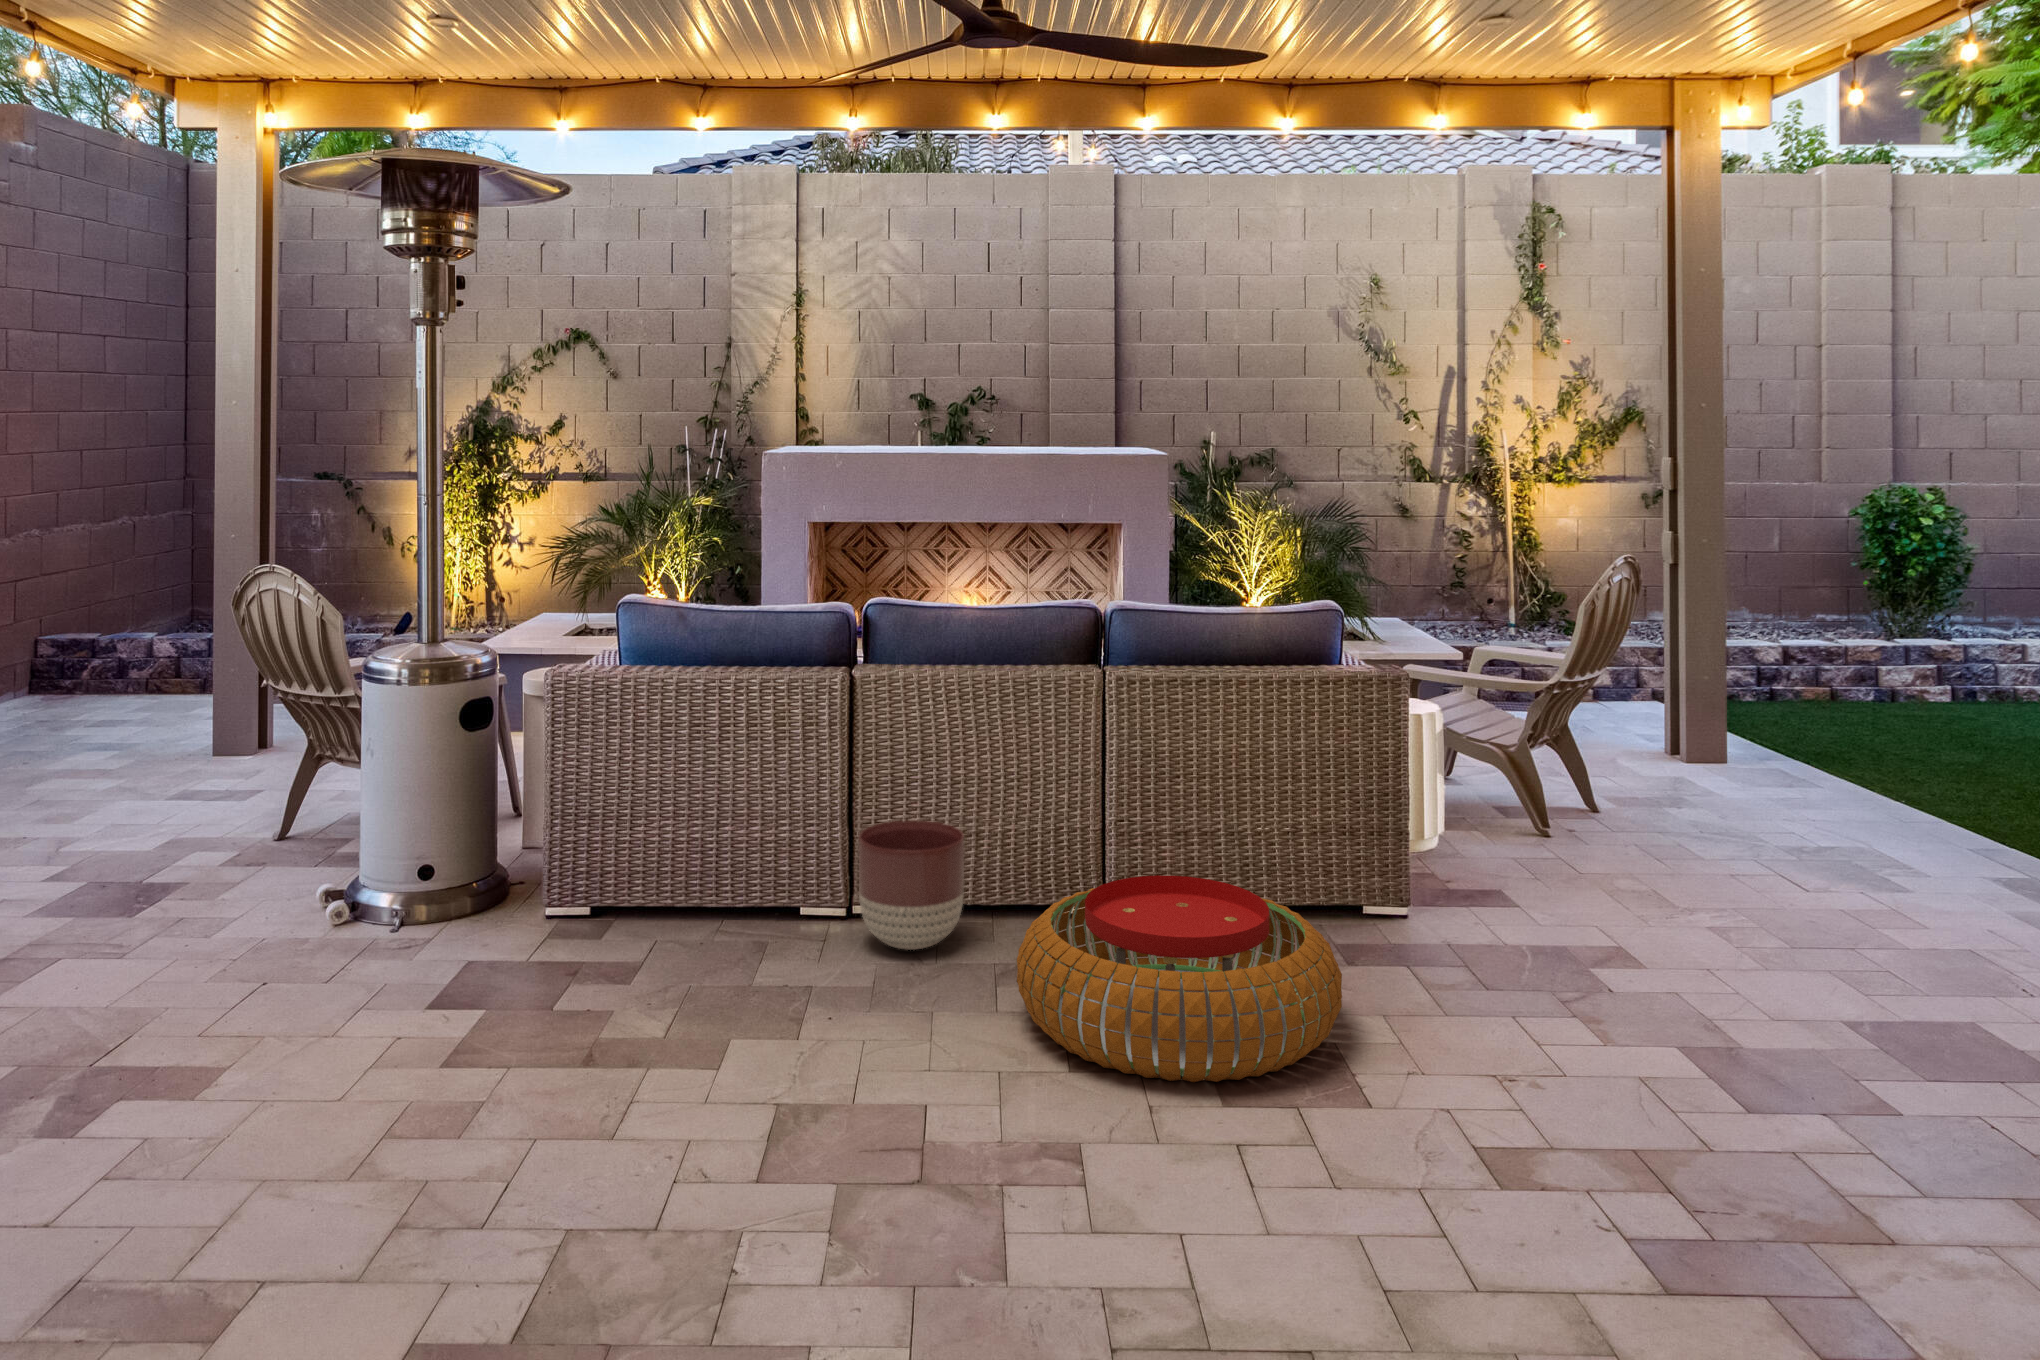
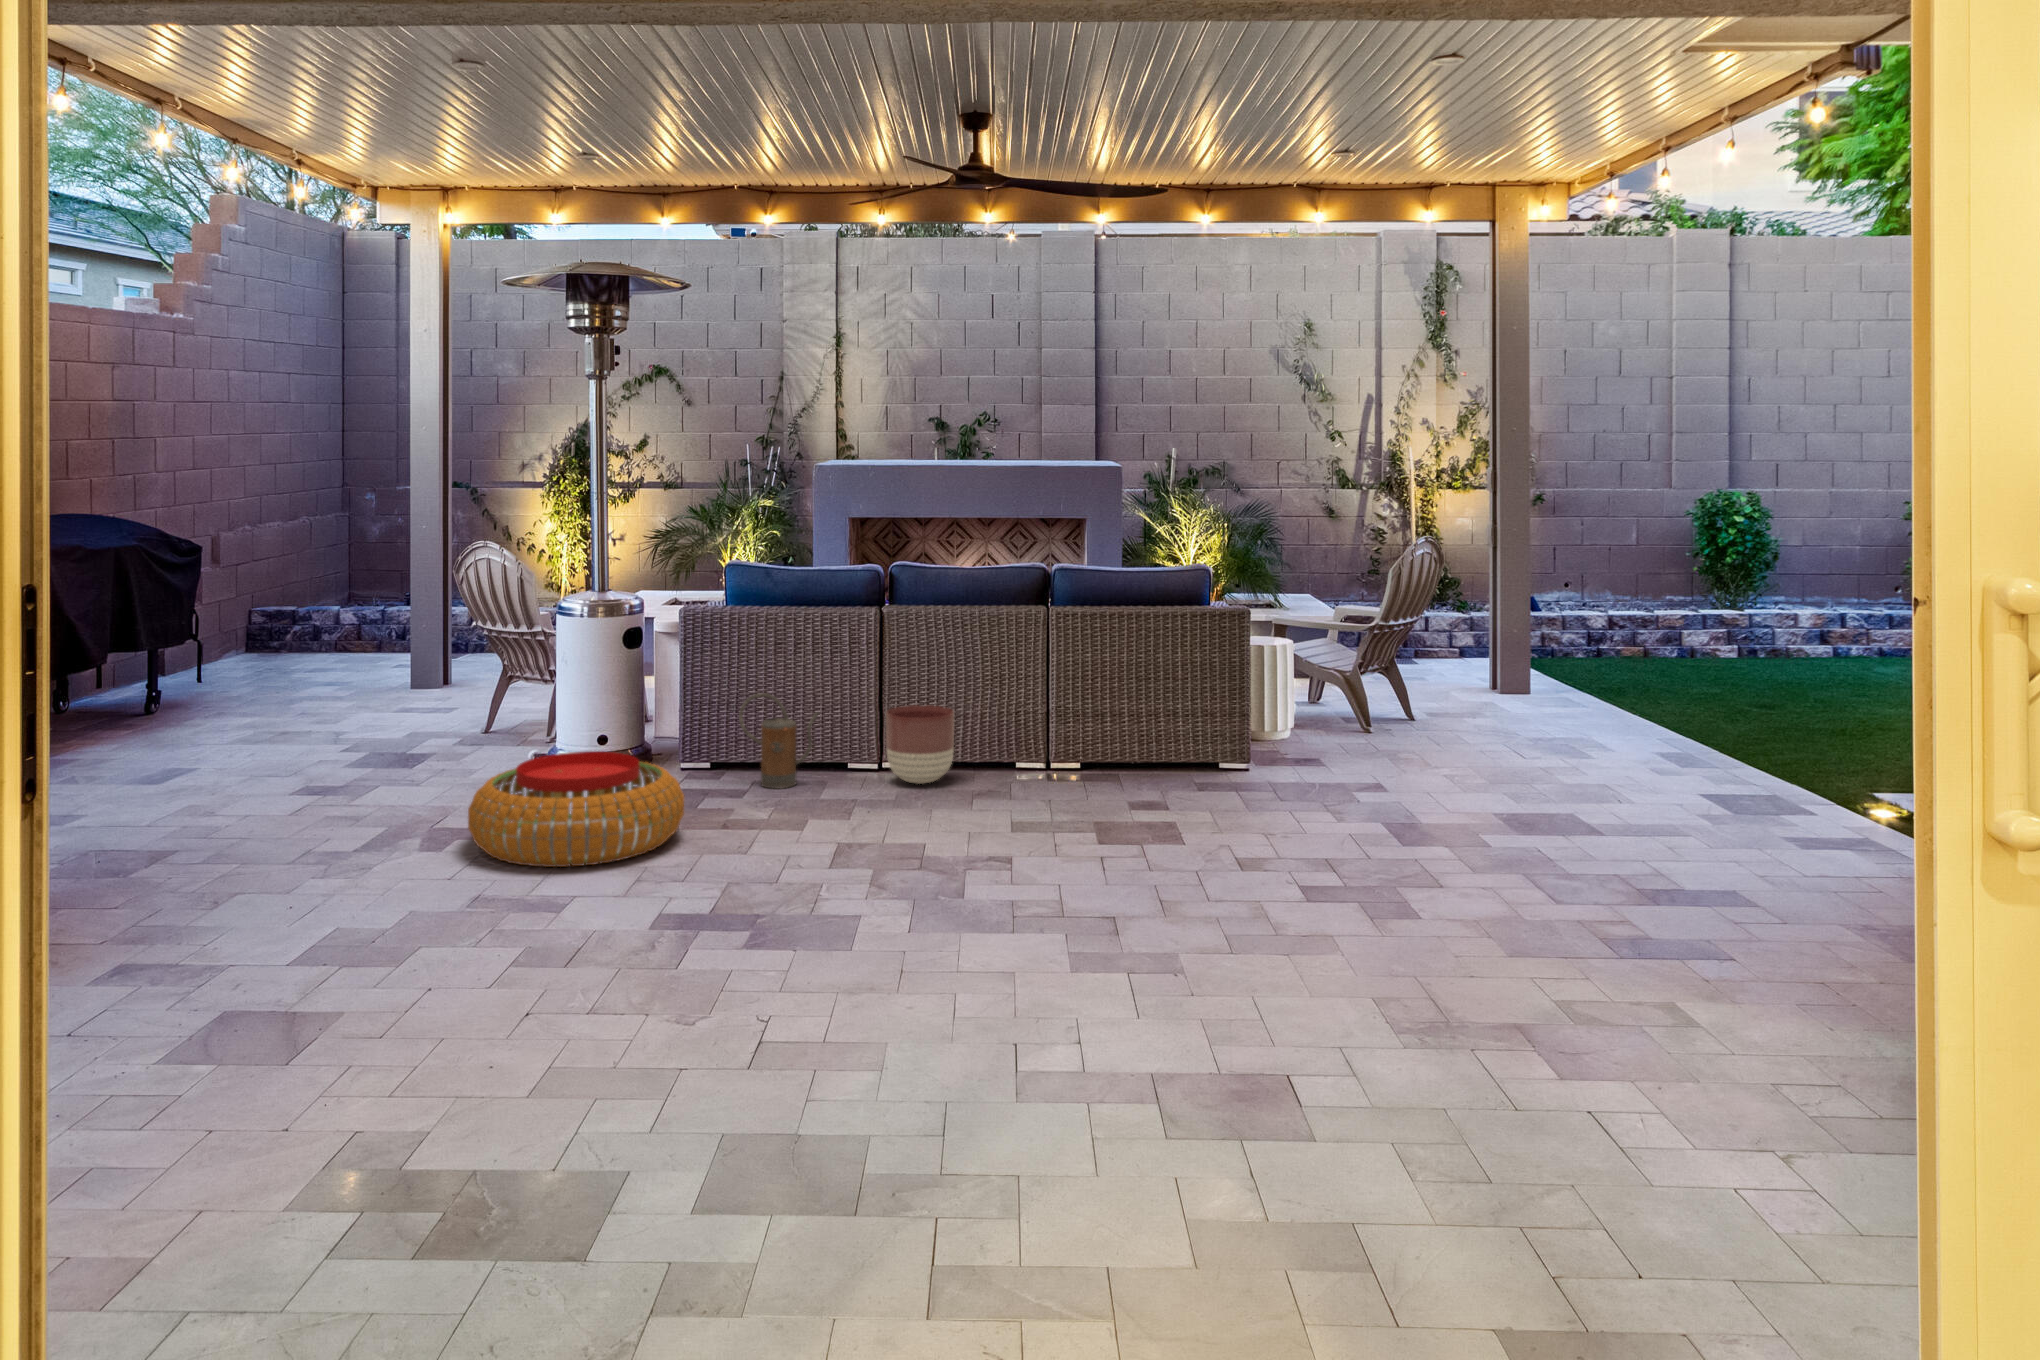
watering can: none [628,809,756,962] -> present [739,693,819,789]
pouf: present [1017,876,1342,1082] -> present [468,751,684,867]

